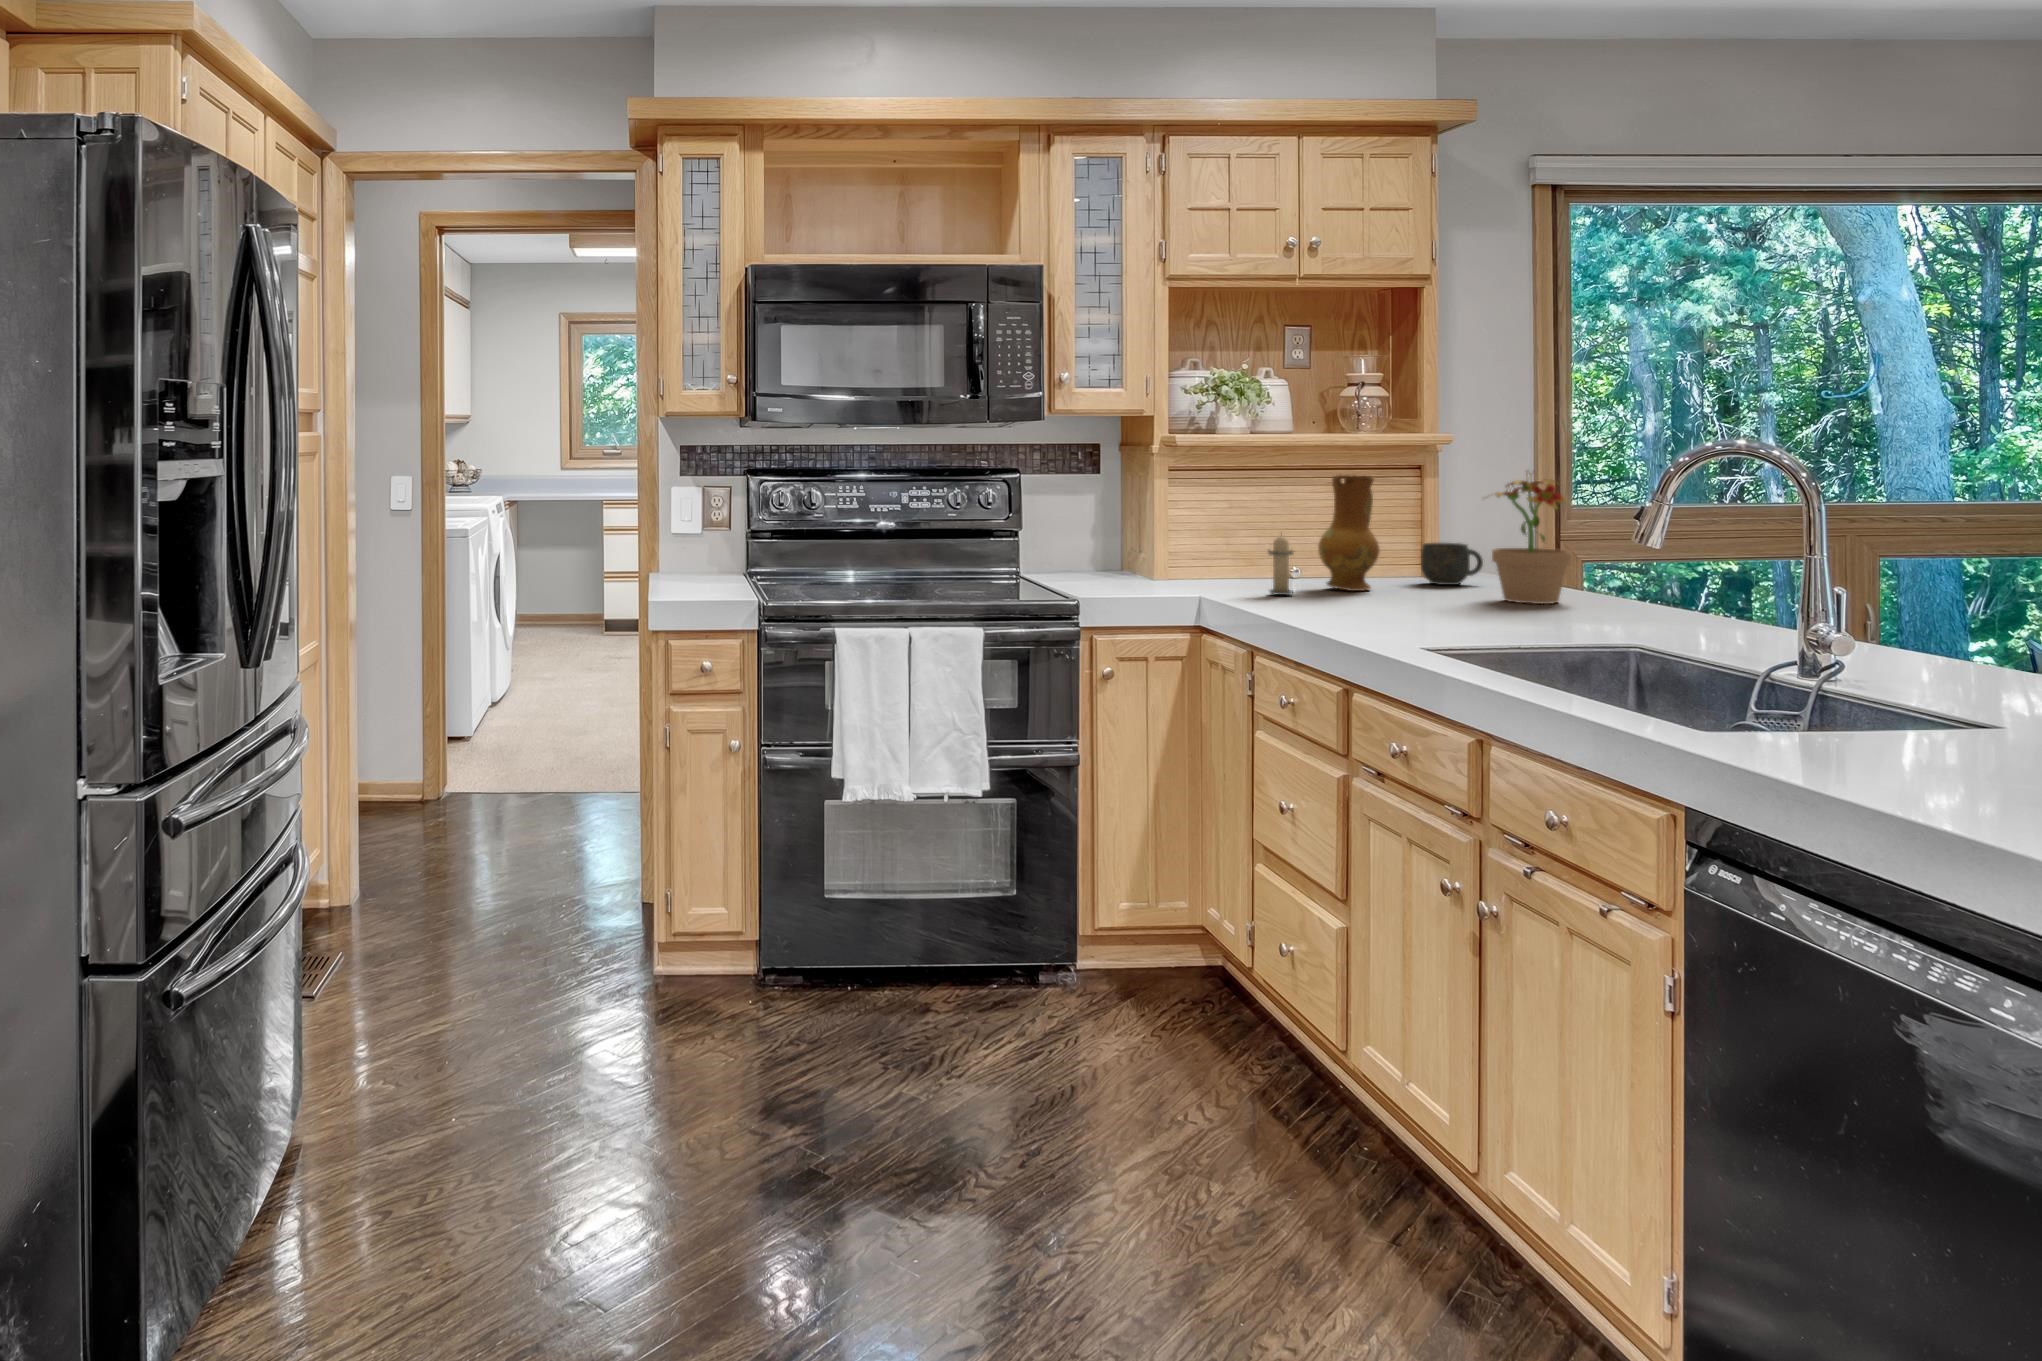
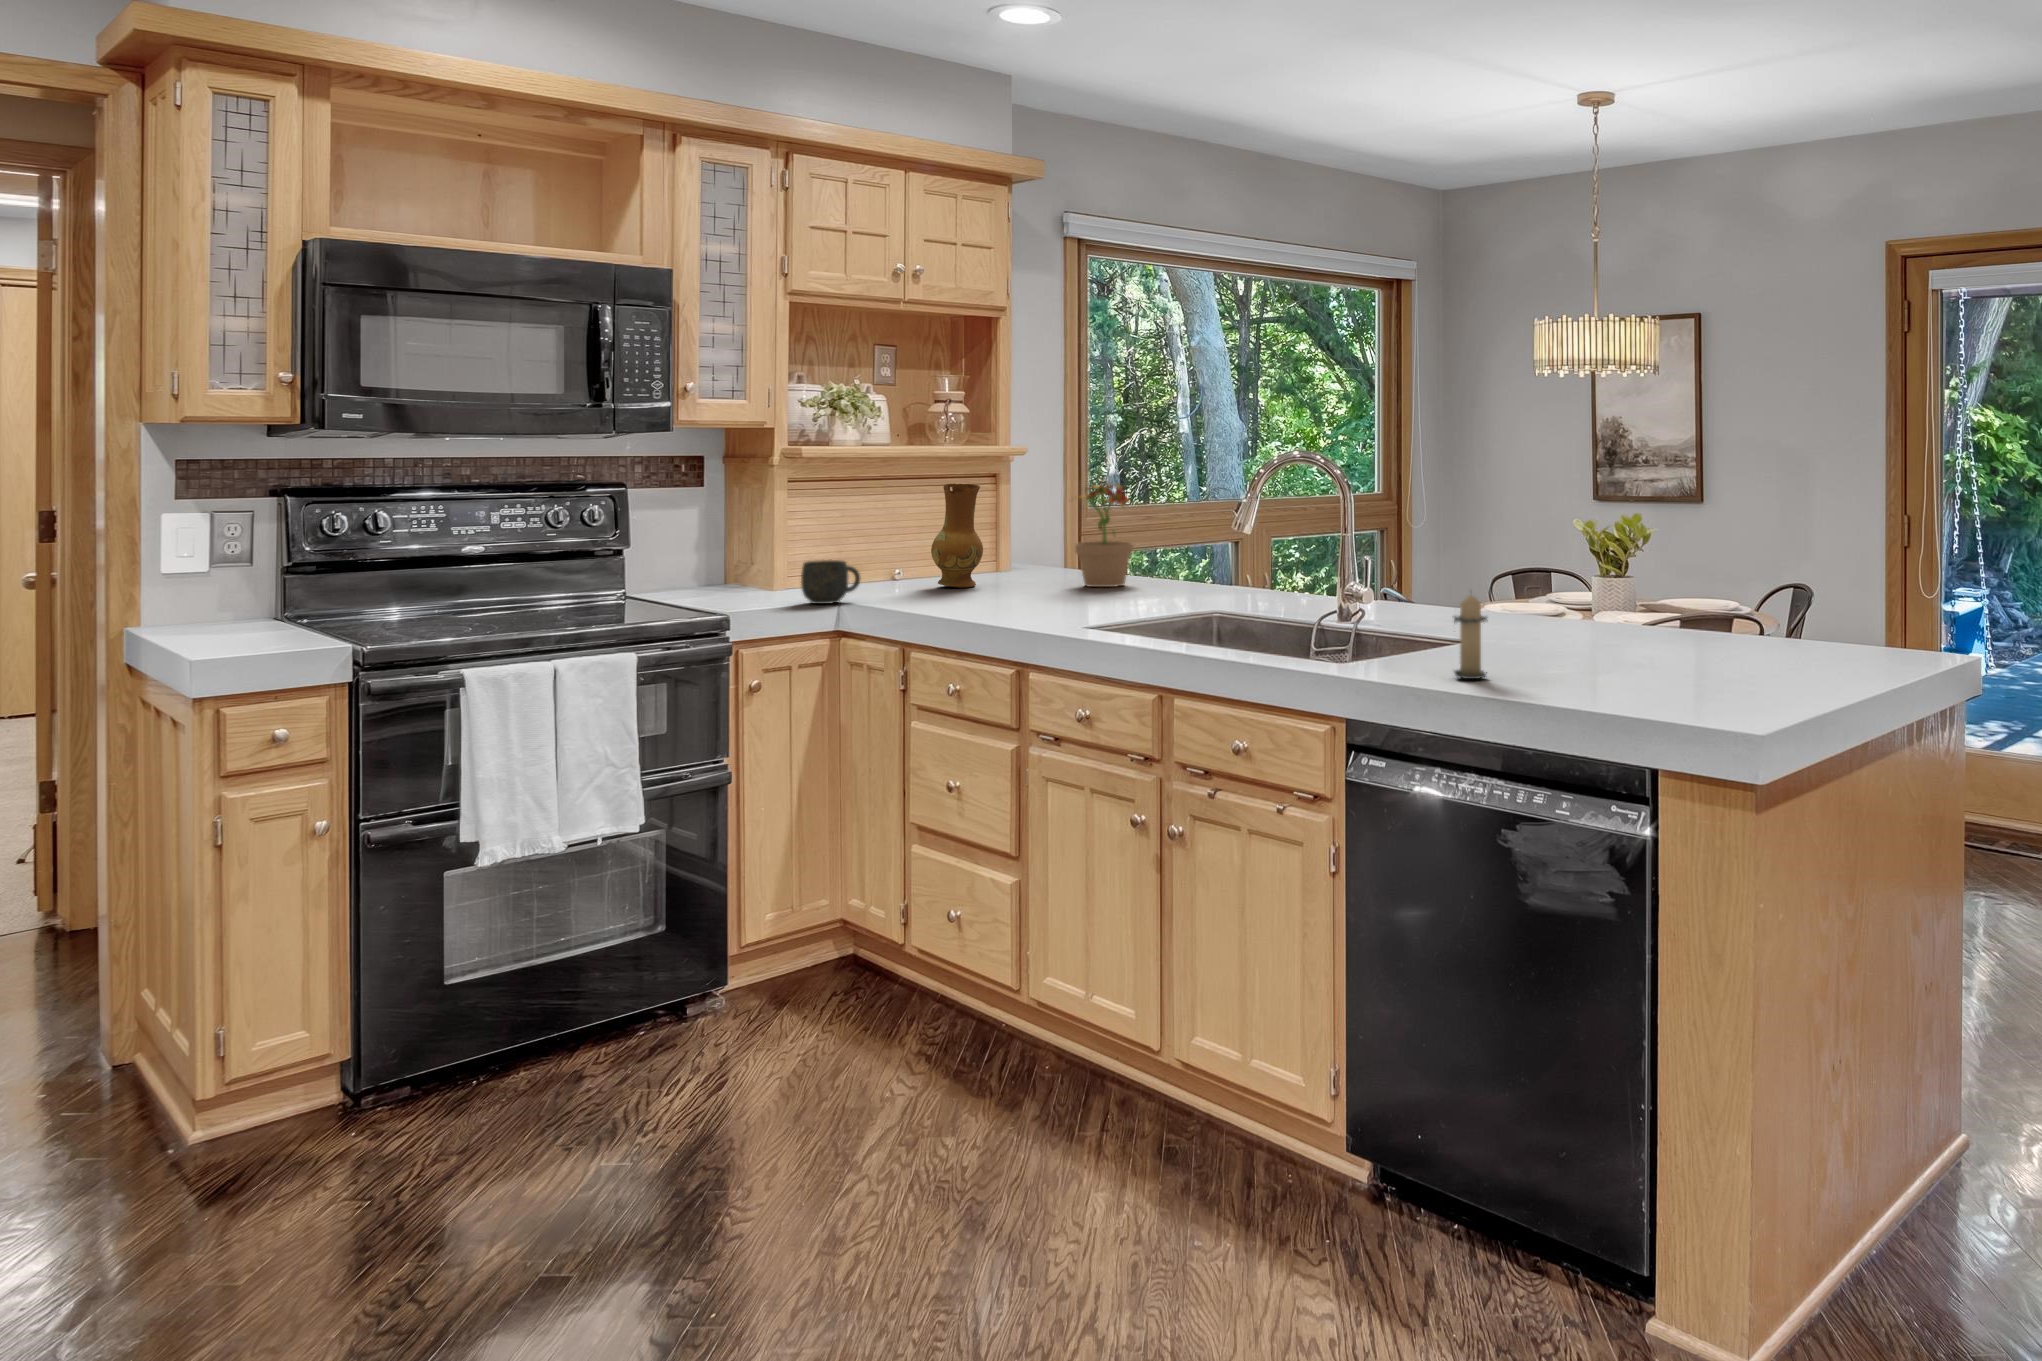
candle: present [1268,536,1293,595] -> present [1454,595,1488,679]
mug: present [1421,543,1483,585] -> present [801,560,860,604]

